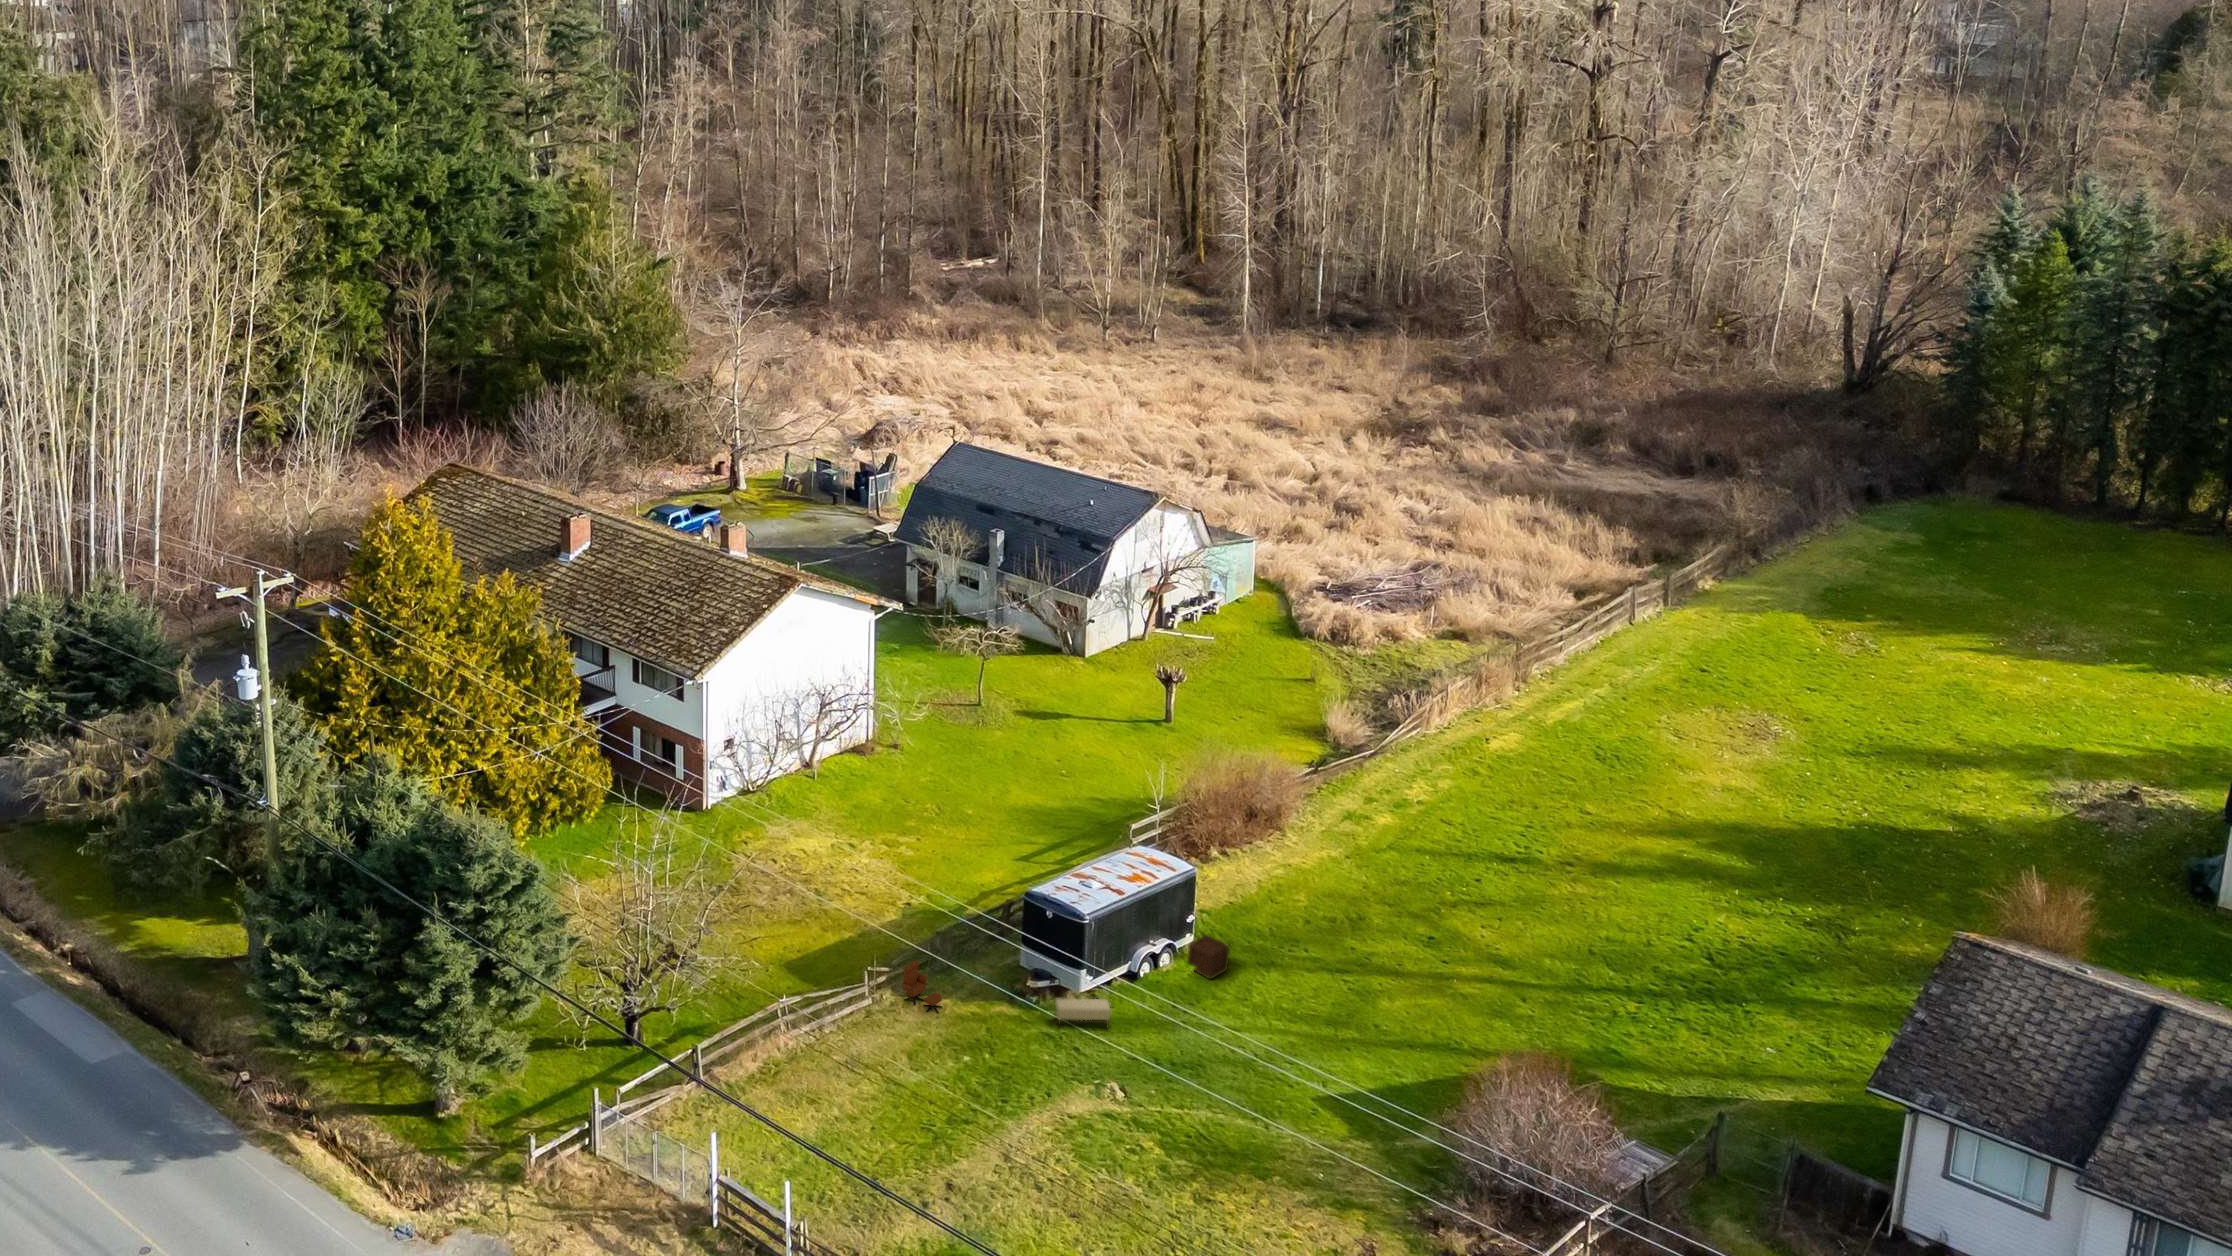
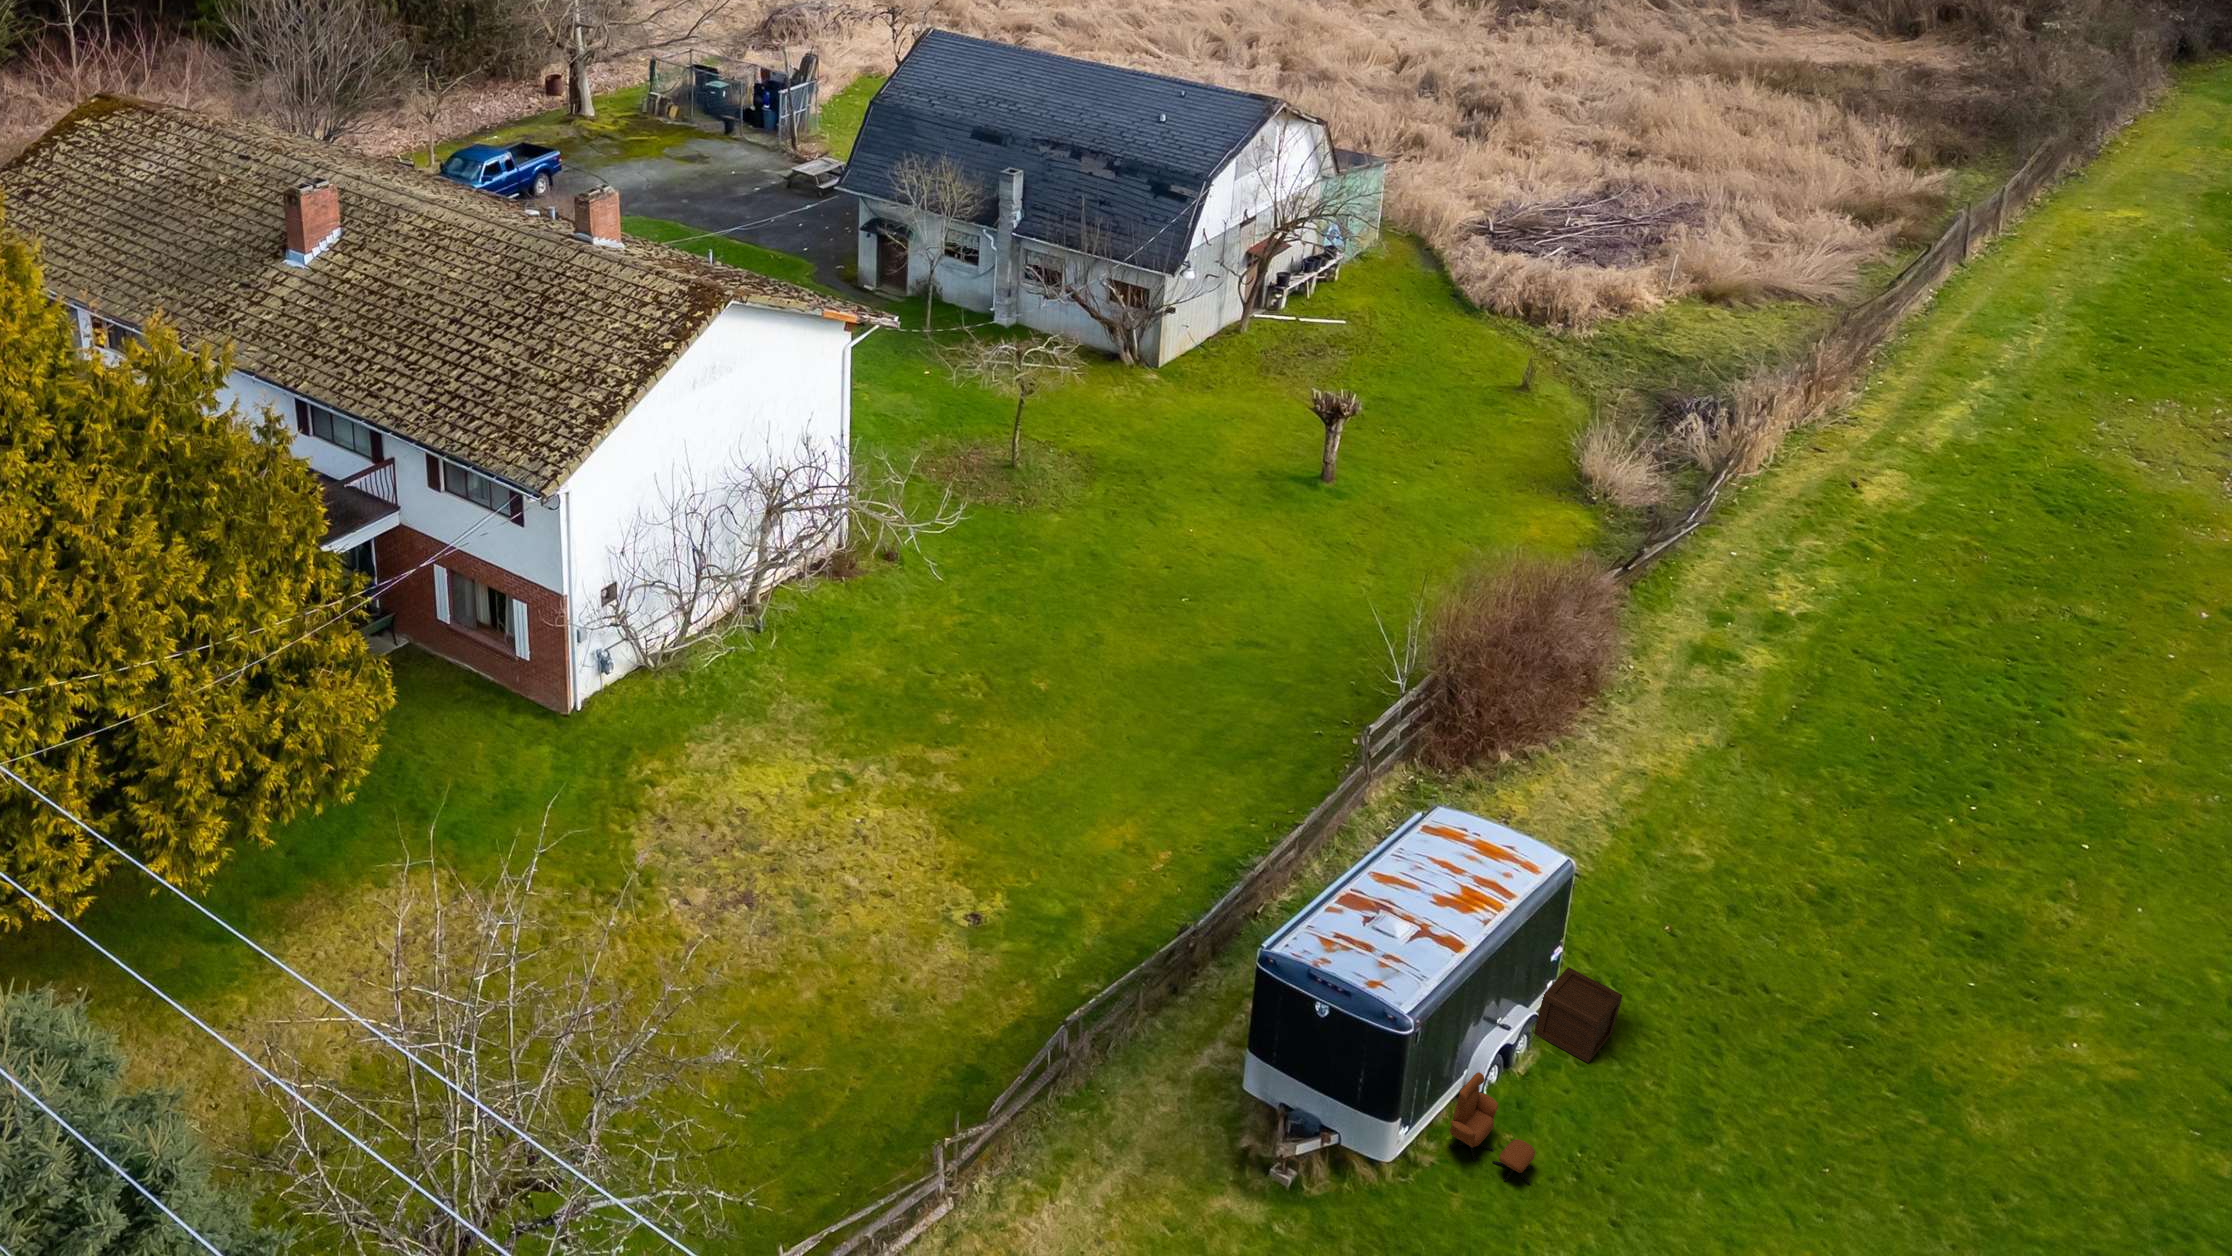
lounge chair: present [901,960,942,1013] -> present [1448,1072,1535,1185]
bench: present [1055,999,1110,1026] -> none [1321,1155,1443,1224]

